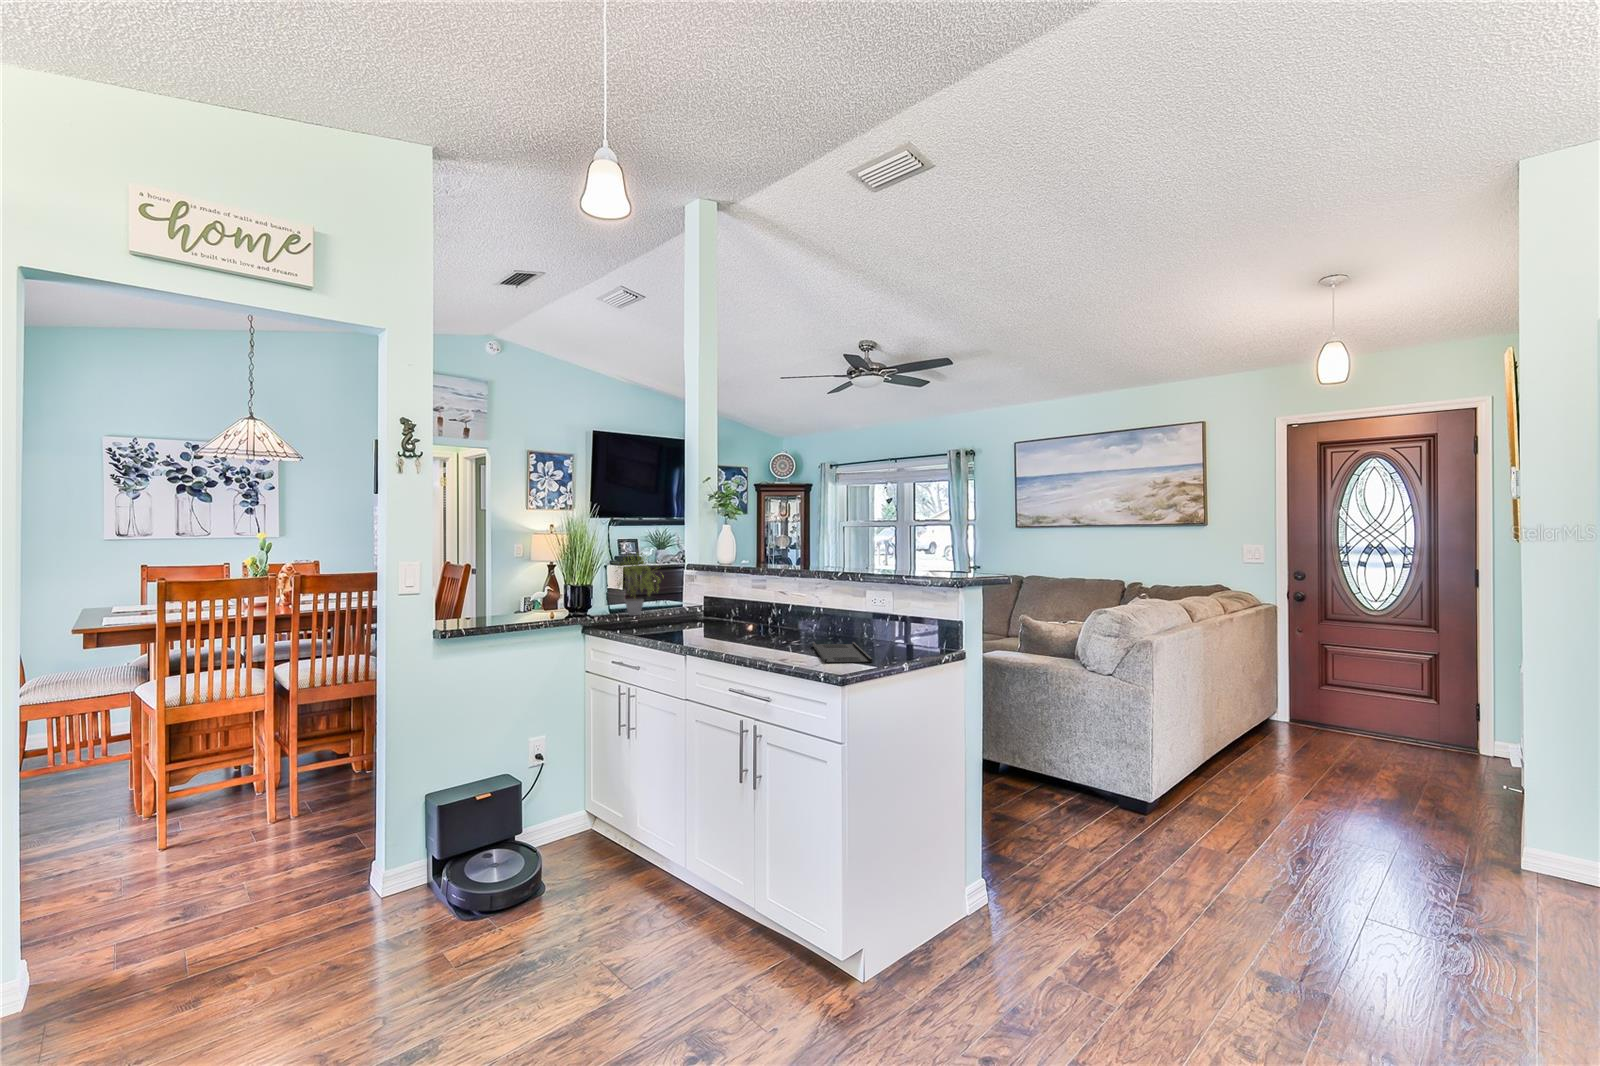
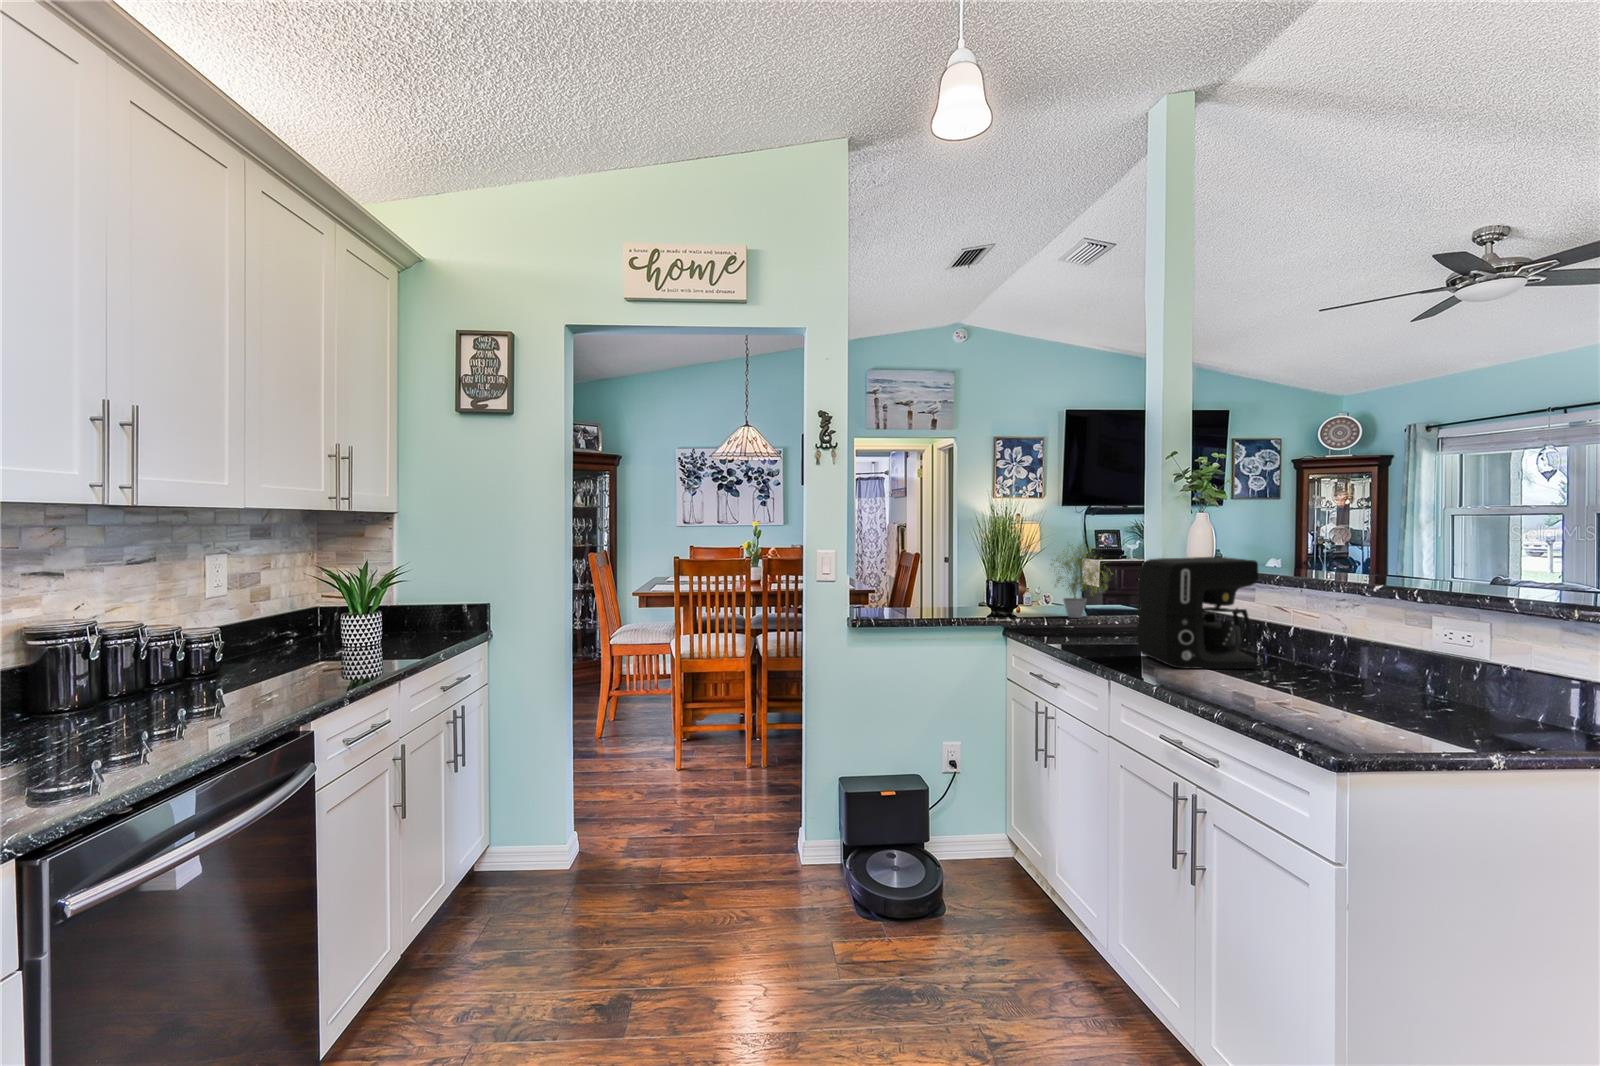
coffee maker: none [699,562,776,644] -> present [1137,557,1259,669]
tray: present [813,642,872,663] -> none [1319,684,1434,736]

